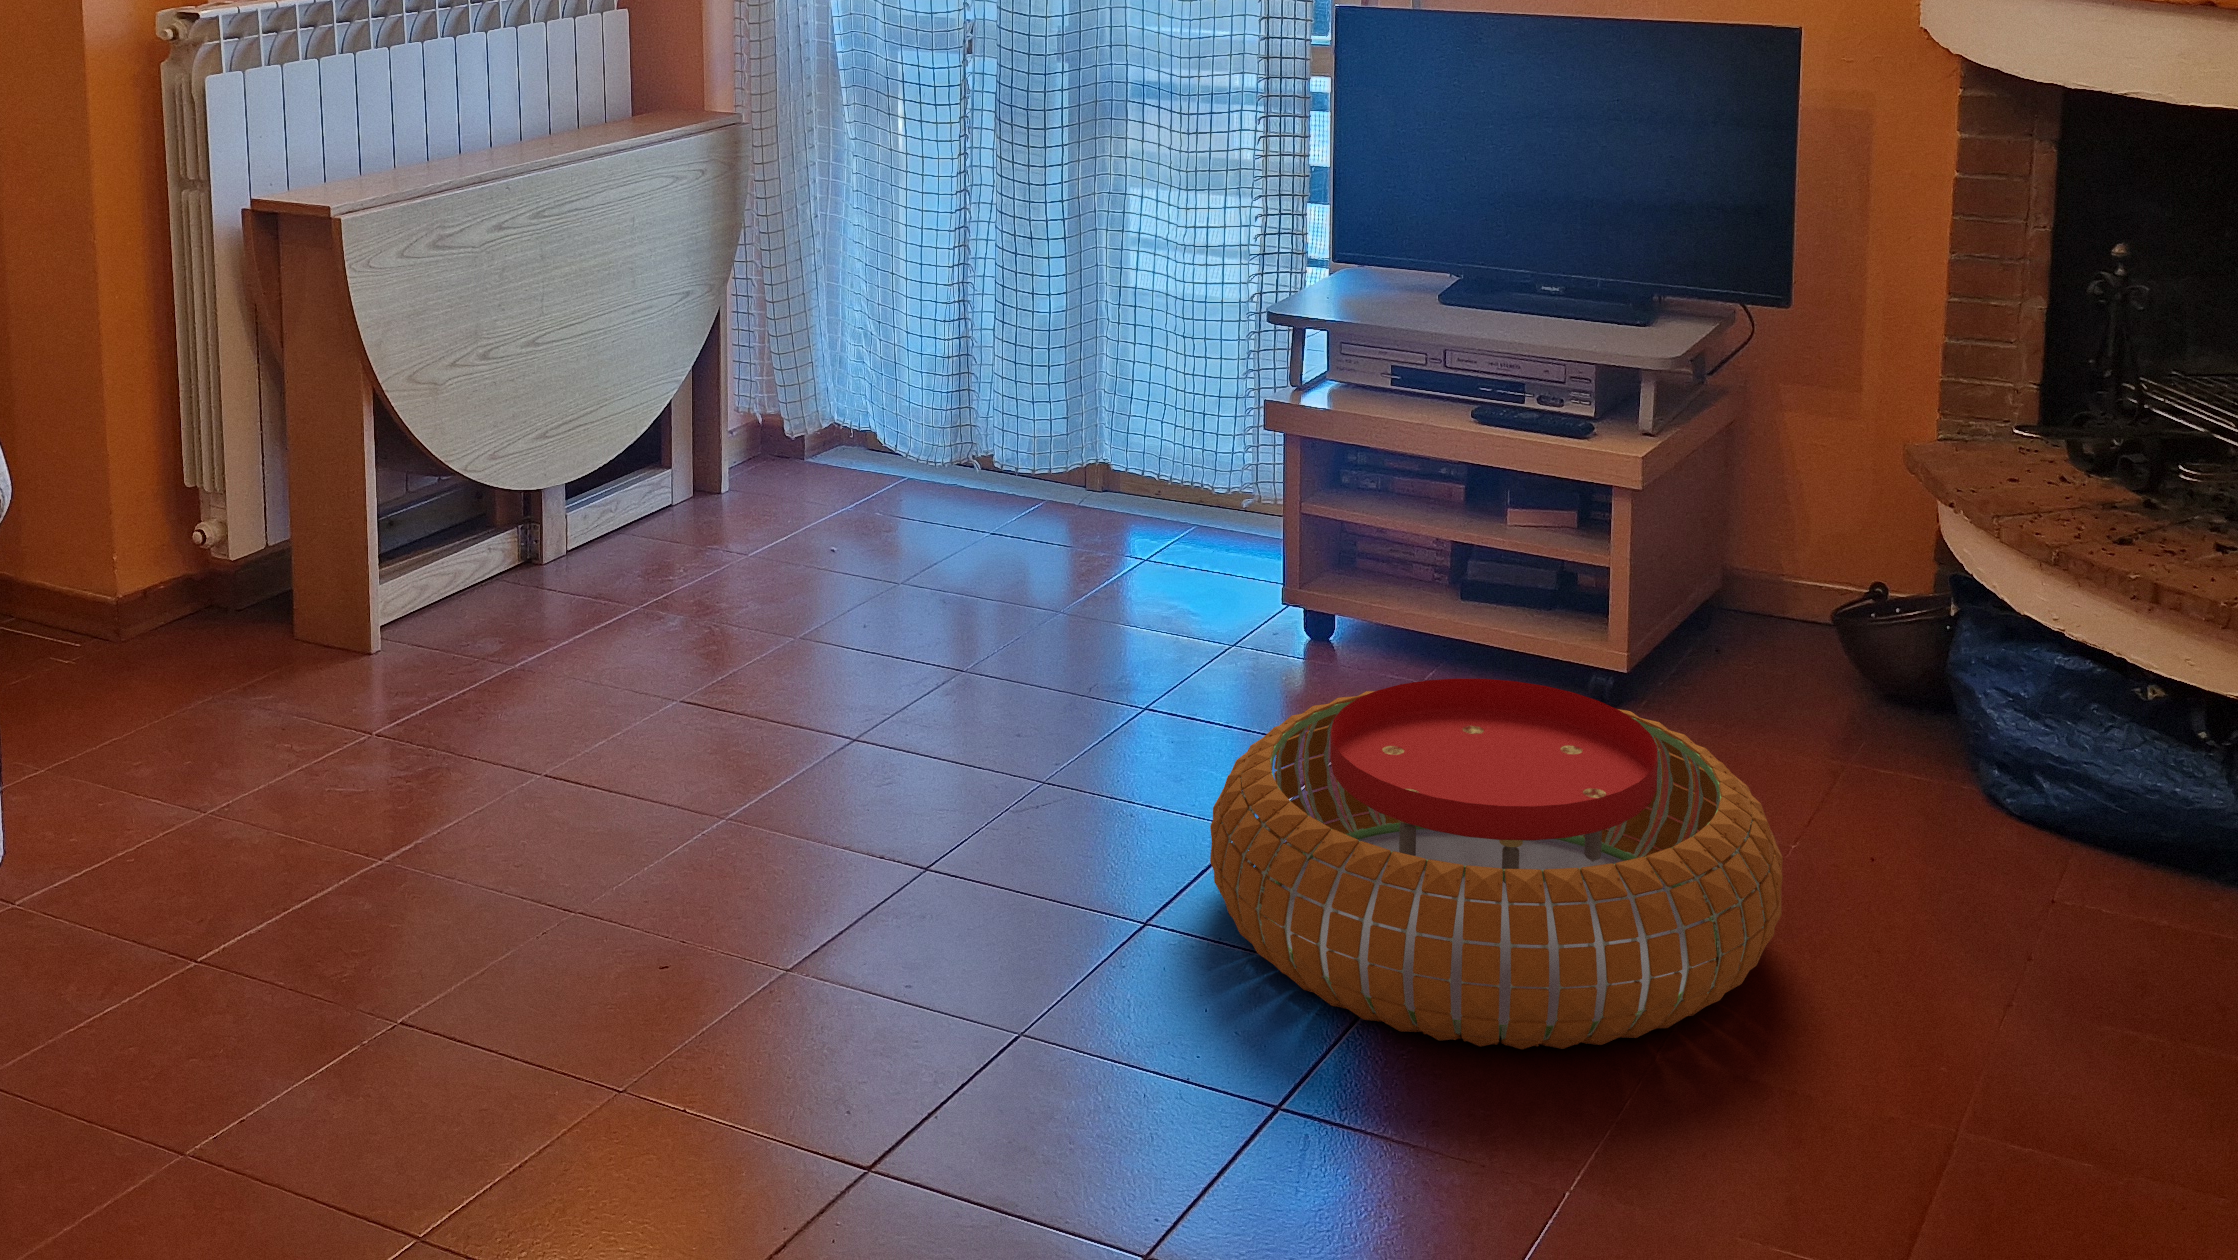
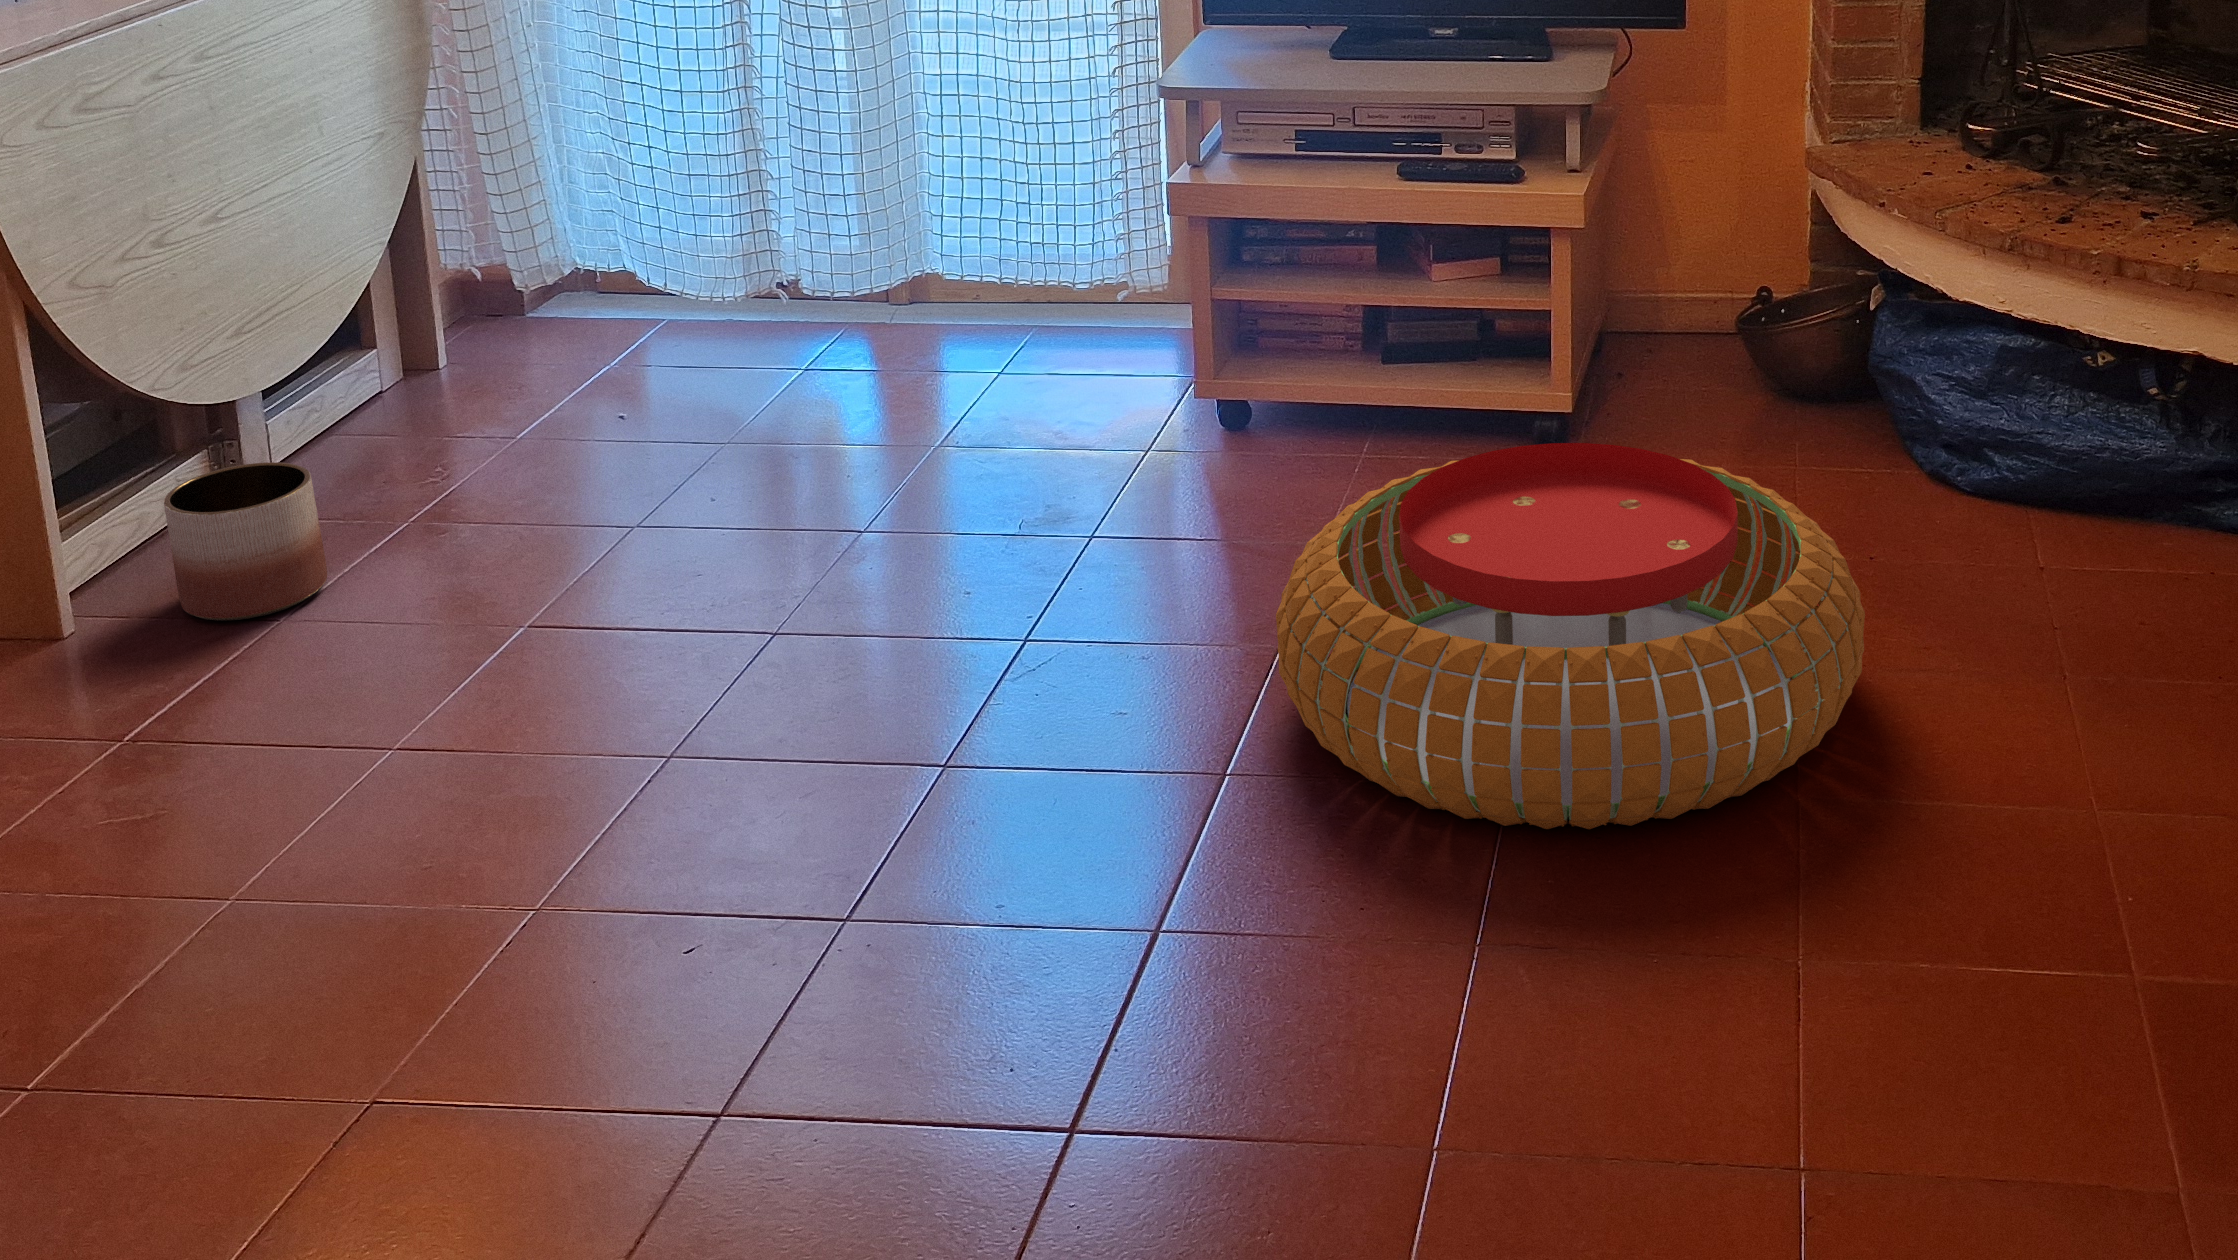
planter: none [449,534,559,654] -> present [164,462,327,621]

